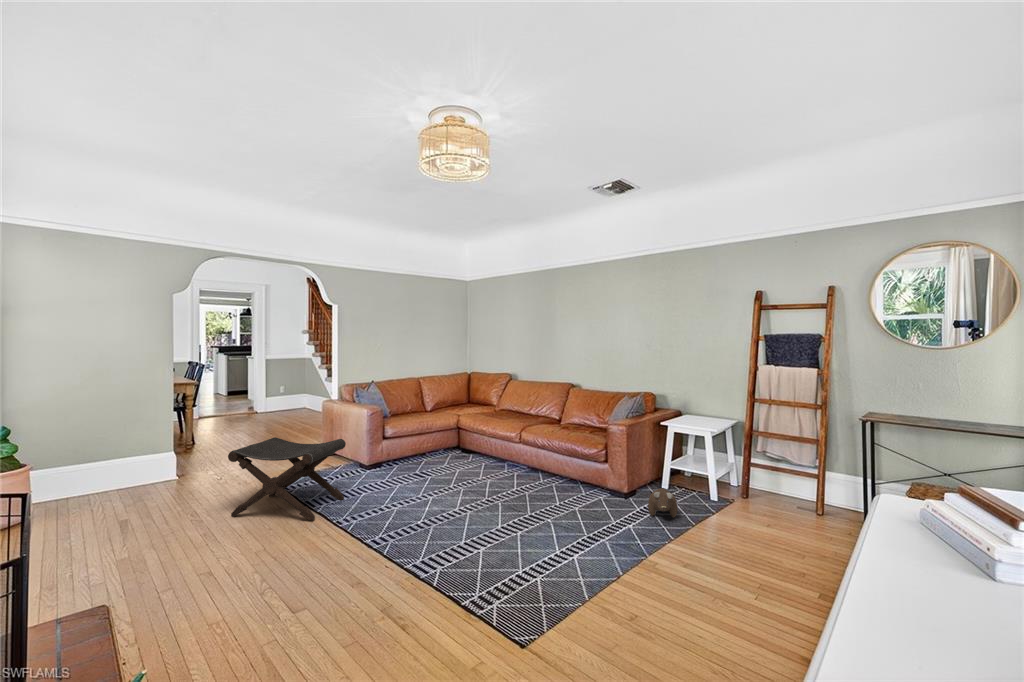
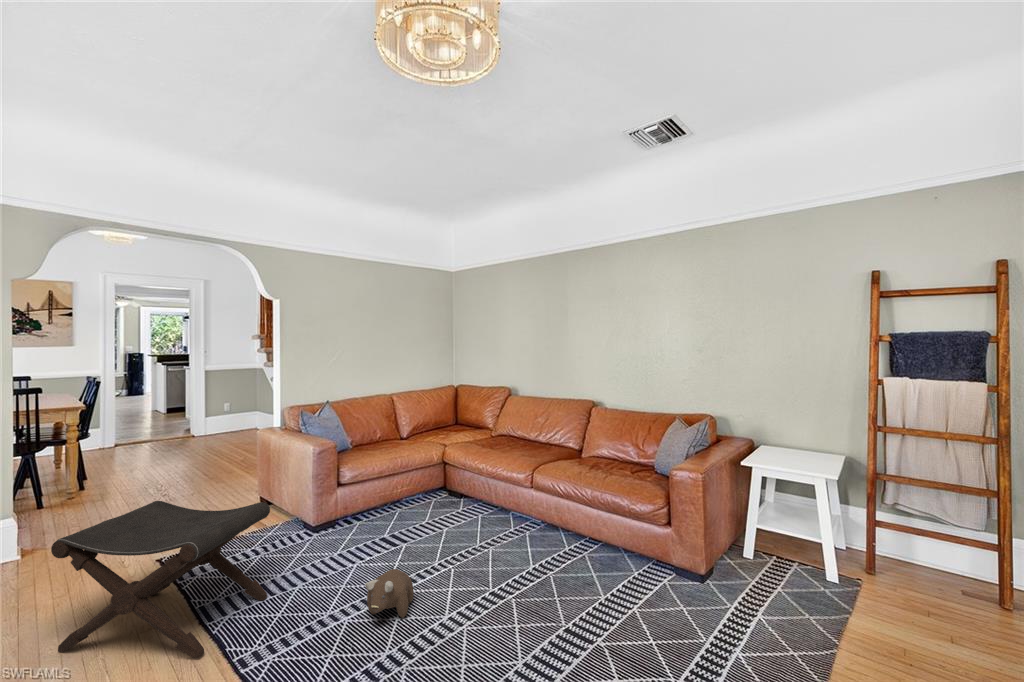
plush toy: present [648,488,678,518] -> present [365,569,414,618]

